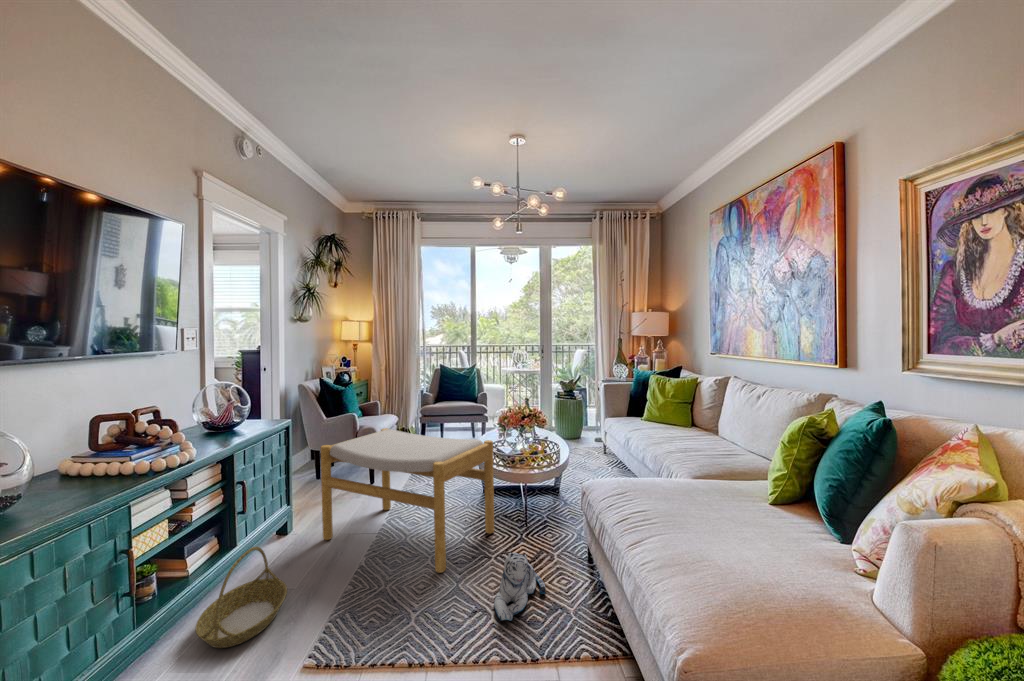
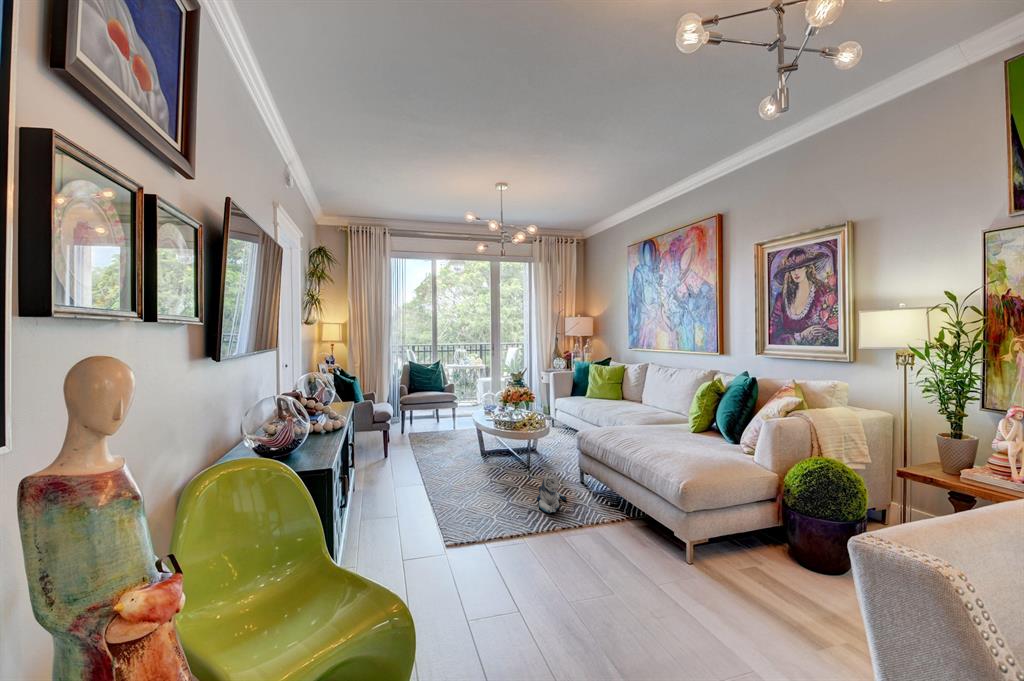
footstool: present [320,428,494,573] -> none [383,407,509,498]
basket: present [196,547,287,648] -> none [351,483,403,545]

